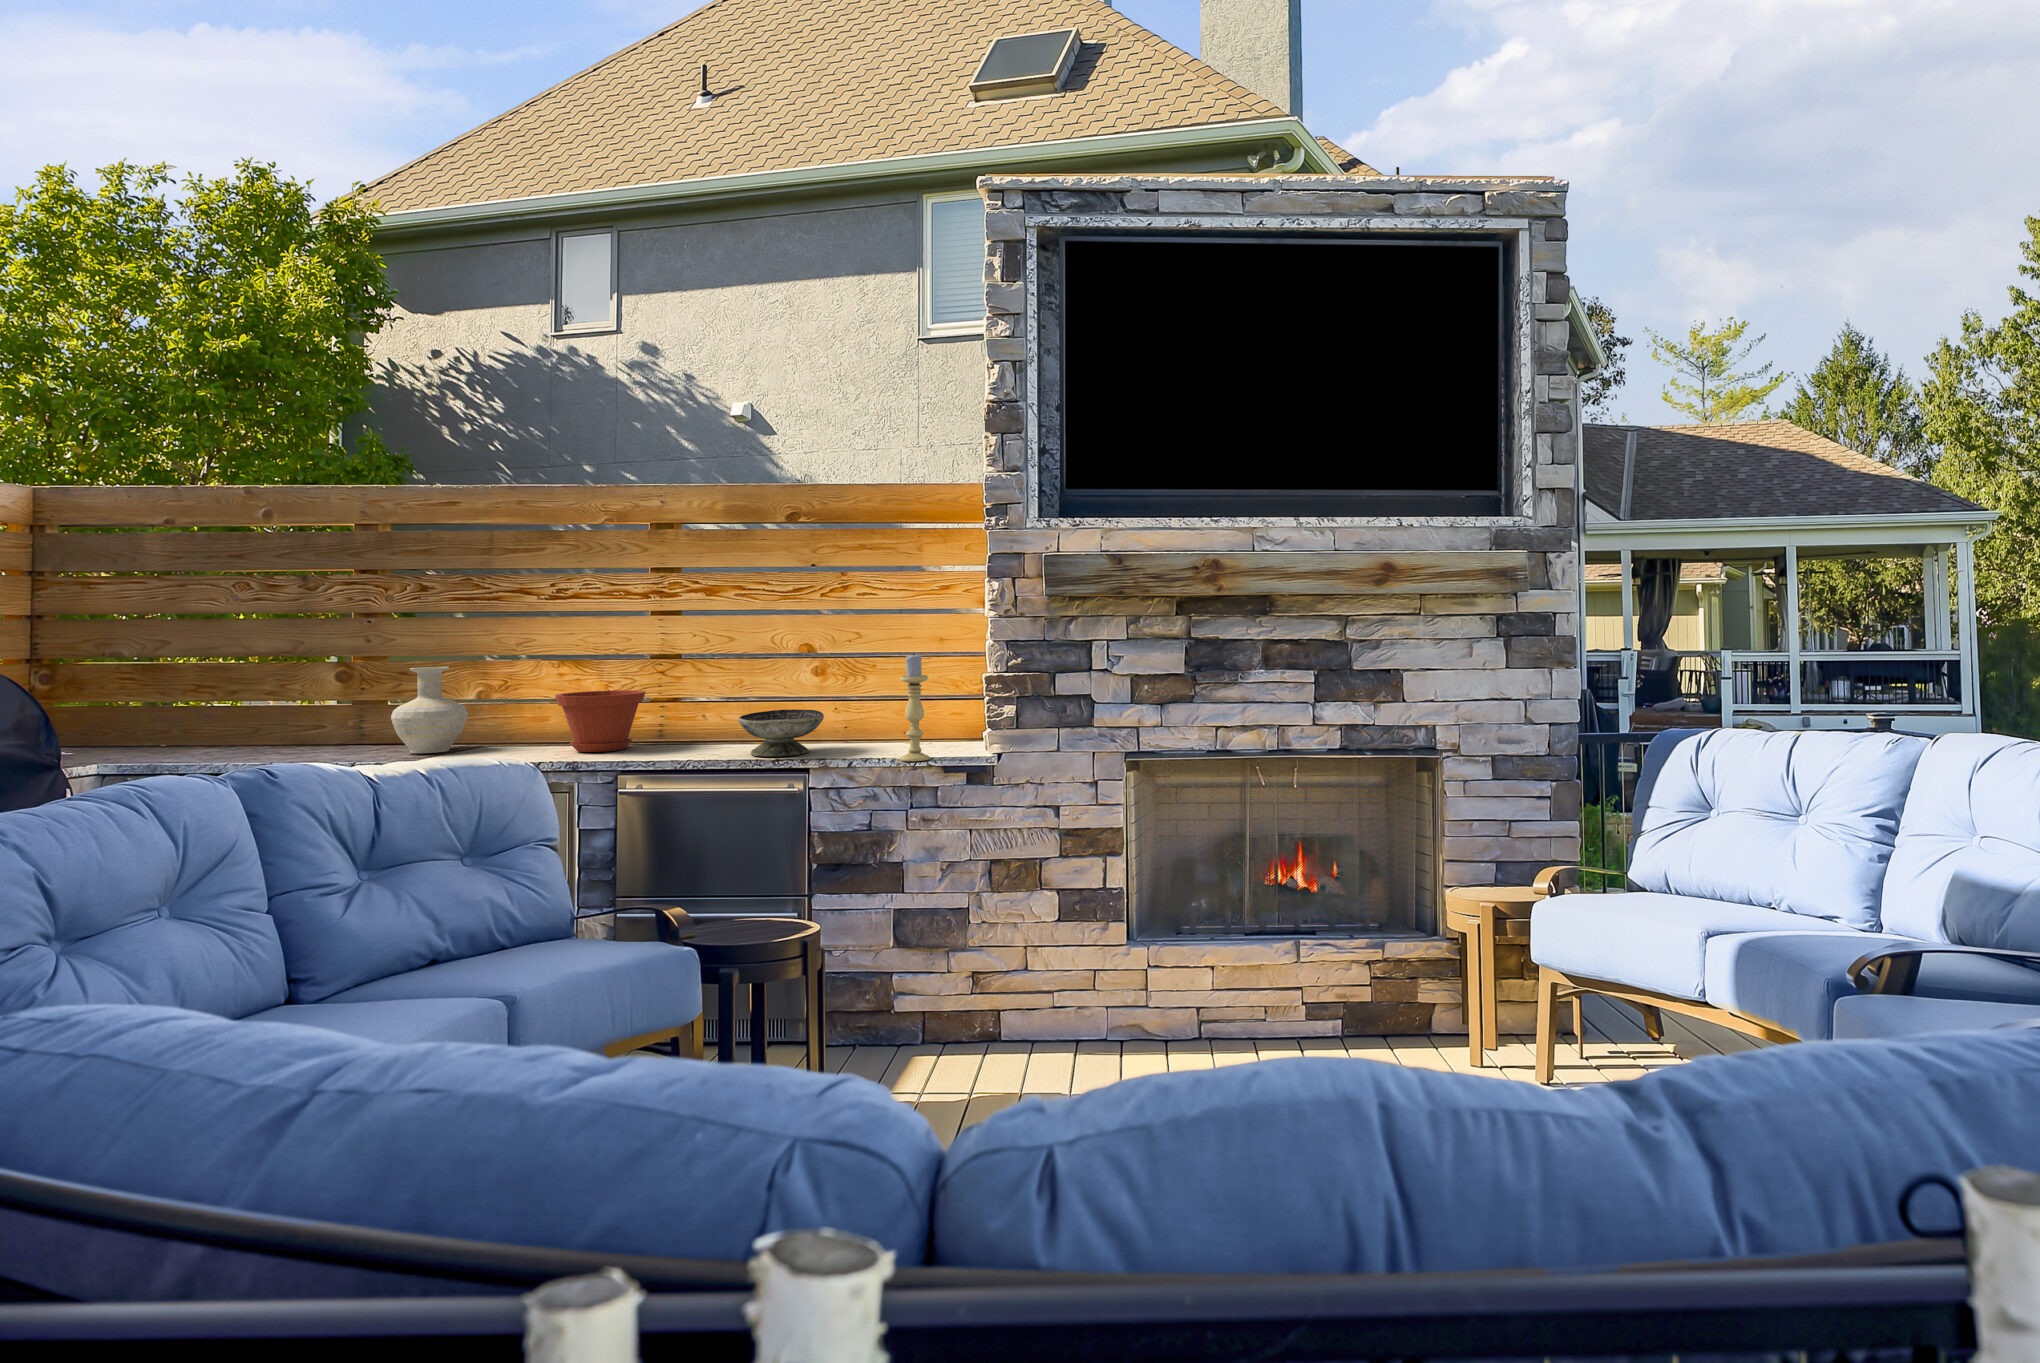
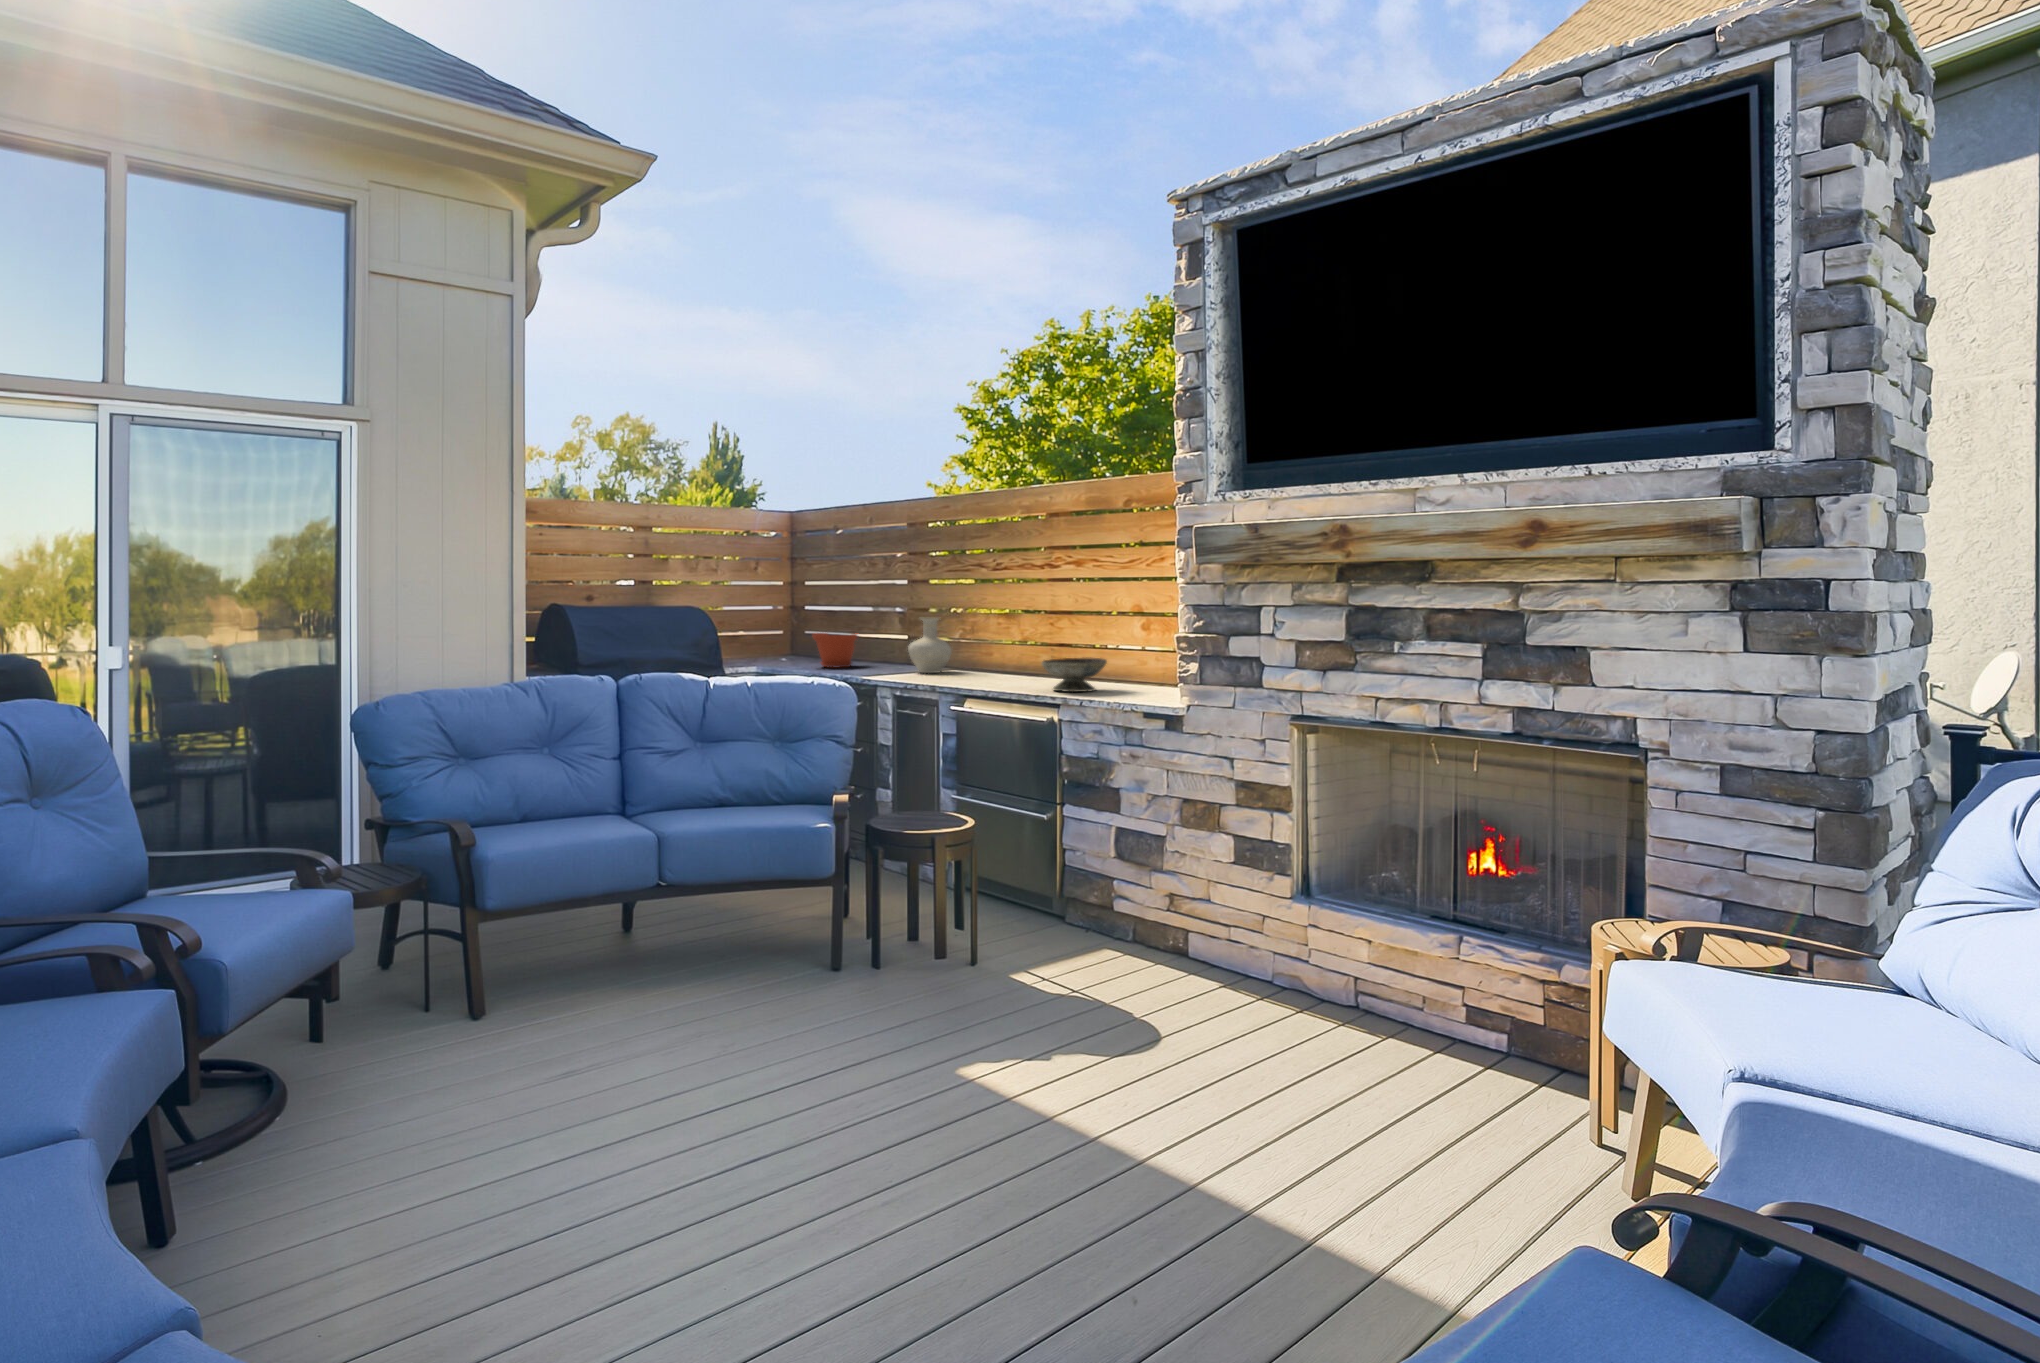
candle holder: present [900,653,930,761] -> none [1117,613,1141,703]
plant pot: present [555,690,645,752] -> present [812,633,857,668]

